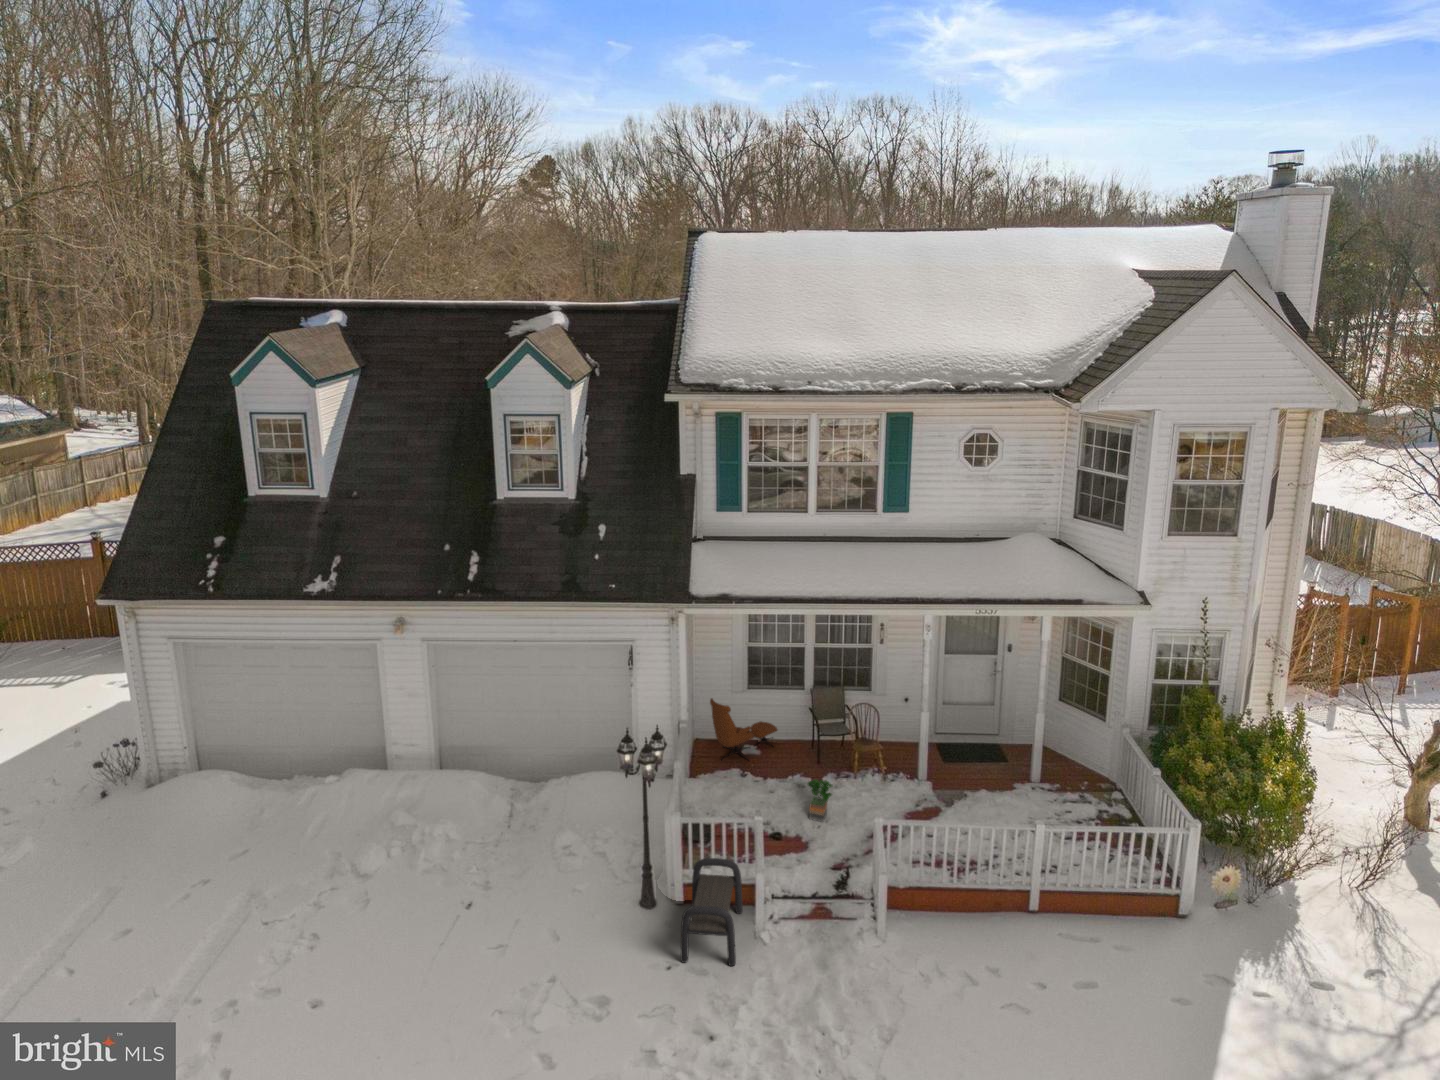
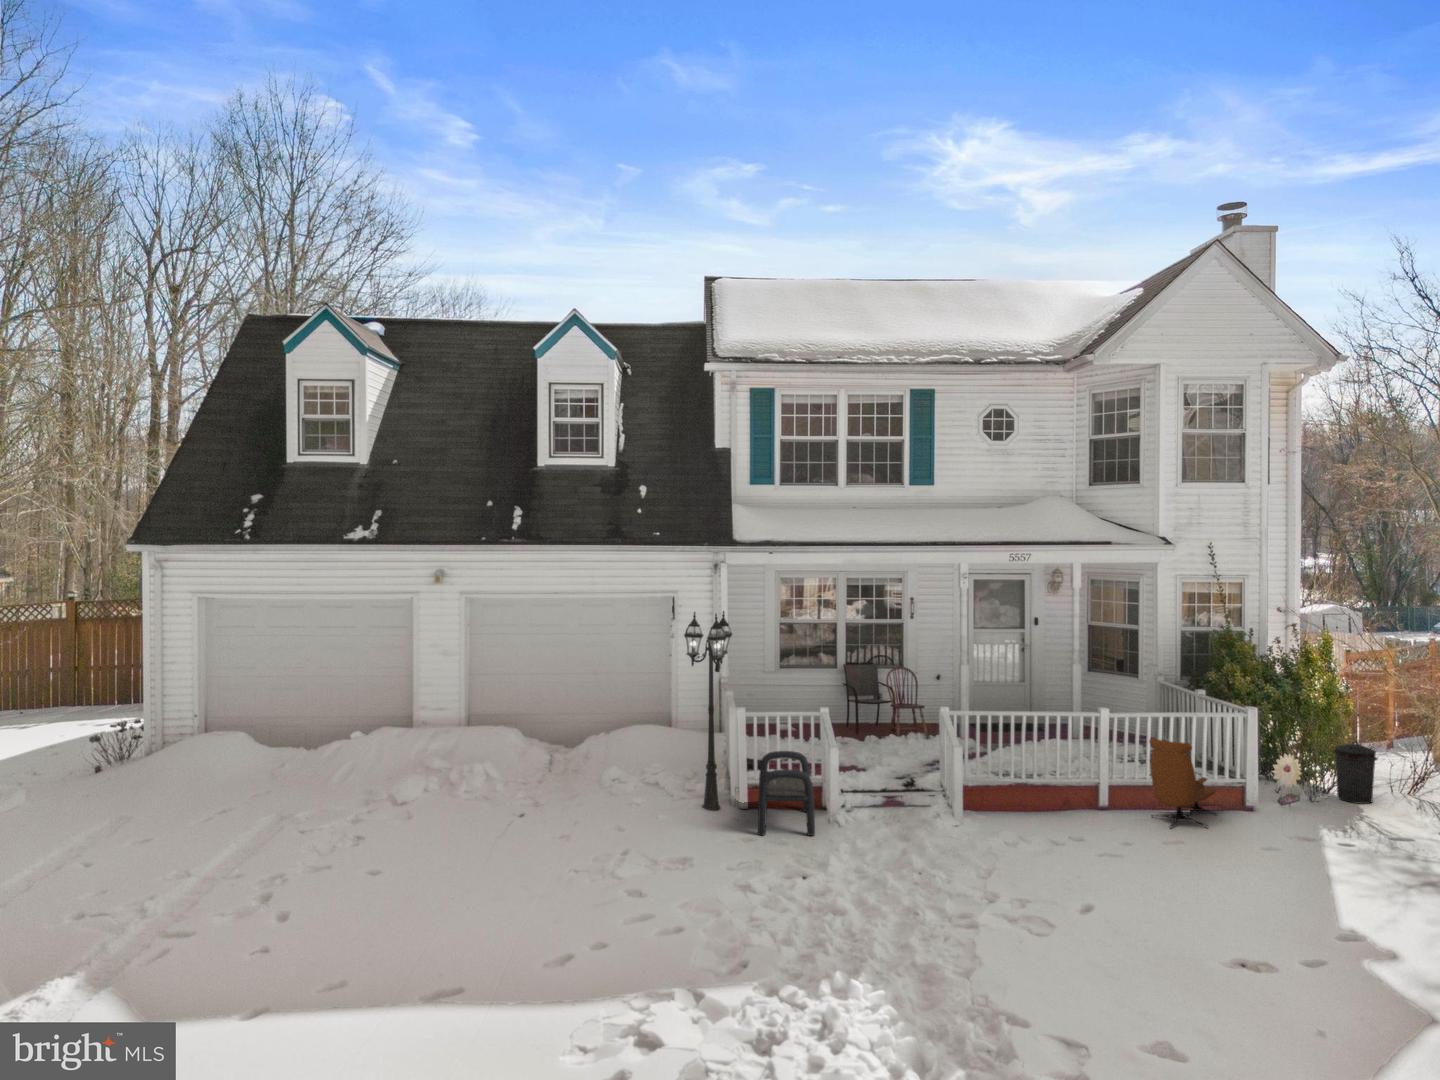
lounge chair: present [710,698,777,760] -> present [1150,738,1216,828]
potted tree: present [808,780,832,822] -> none [859,712,886,755]
trash can: none [1282,852,1329,917] -> present [1334,742,1378,804]

